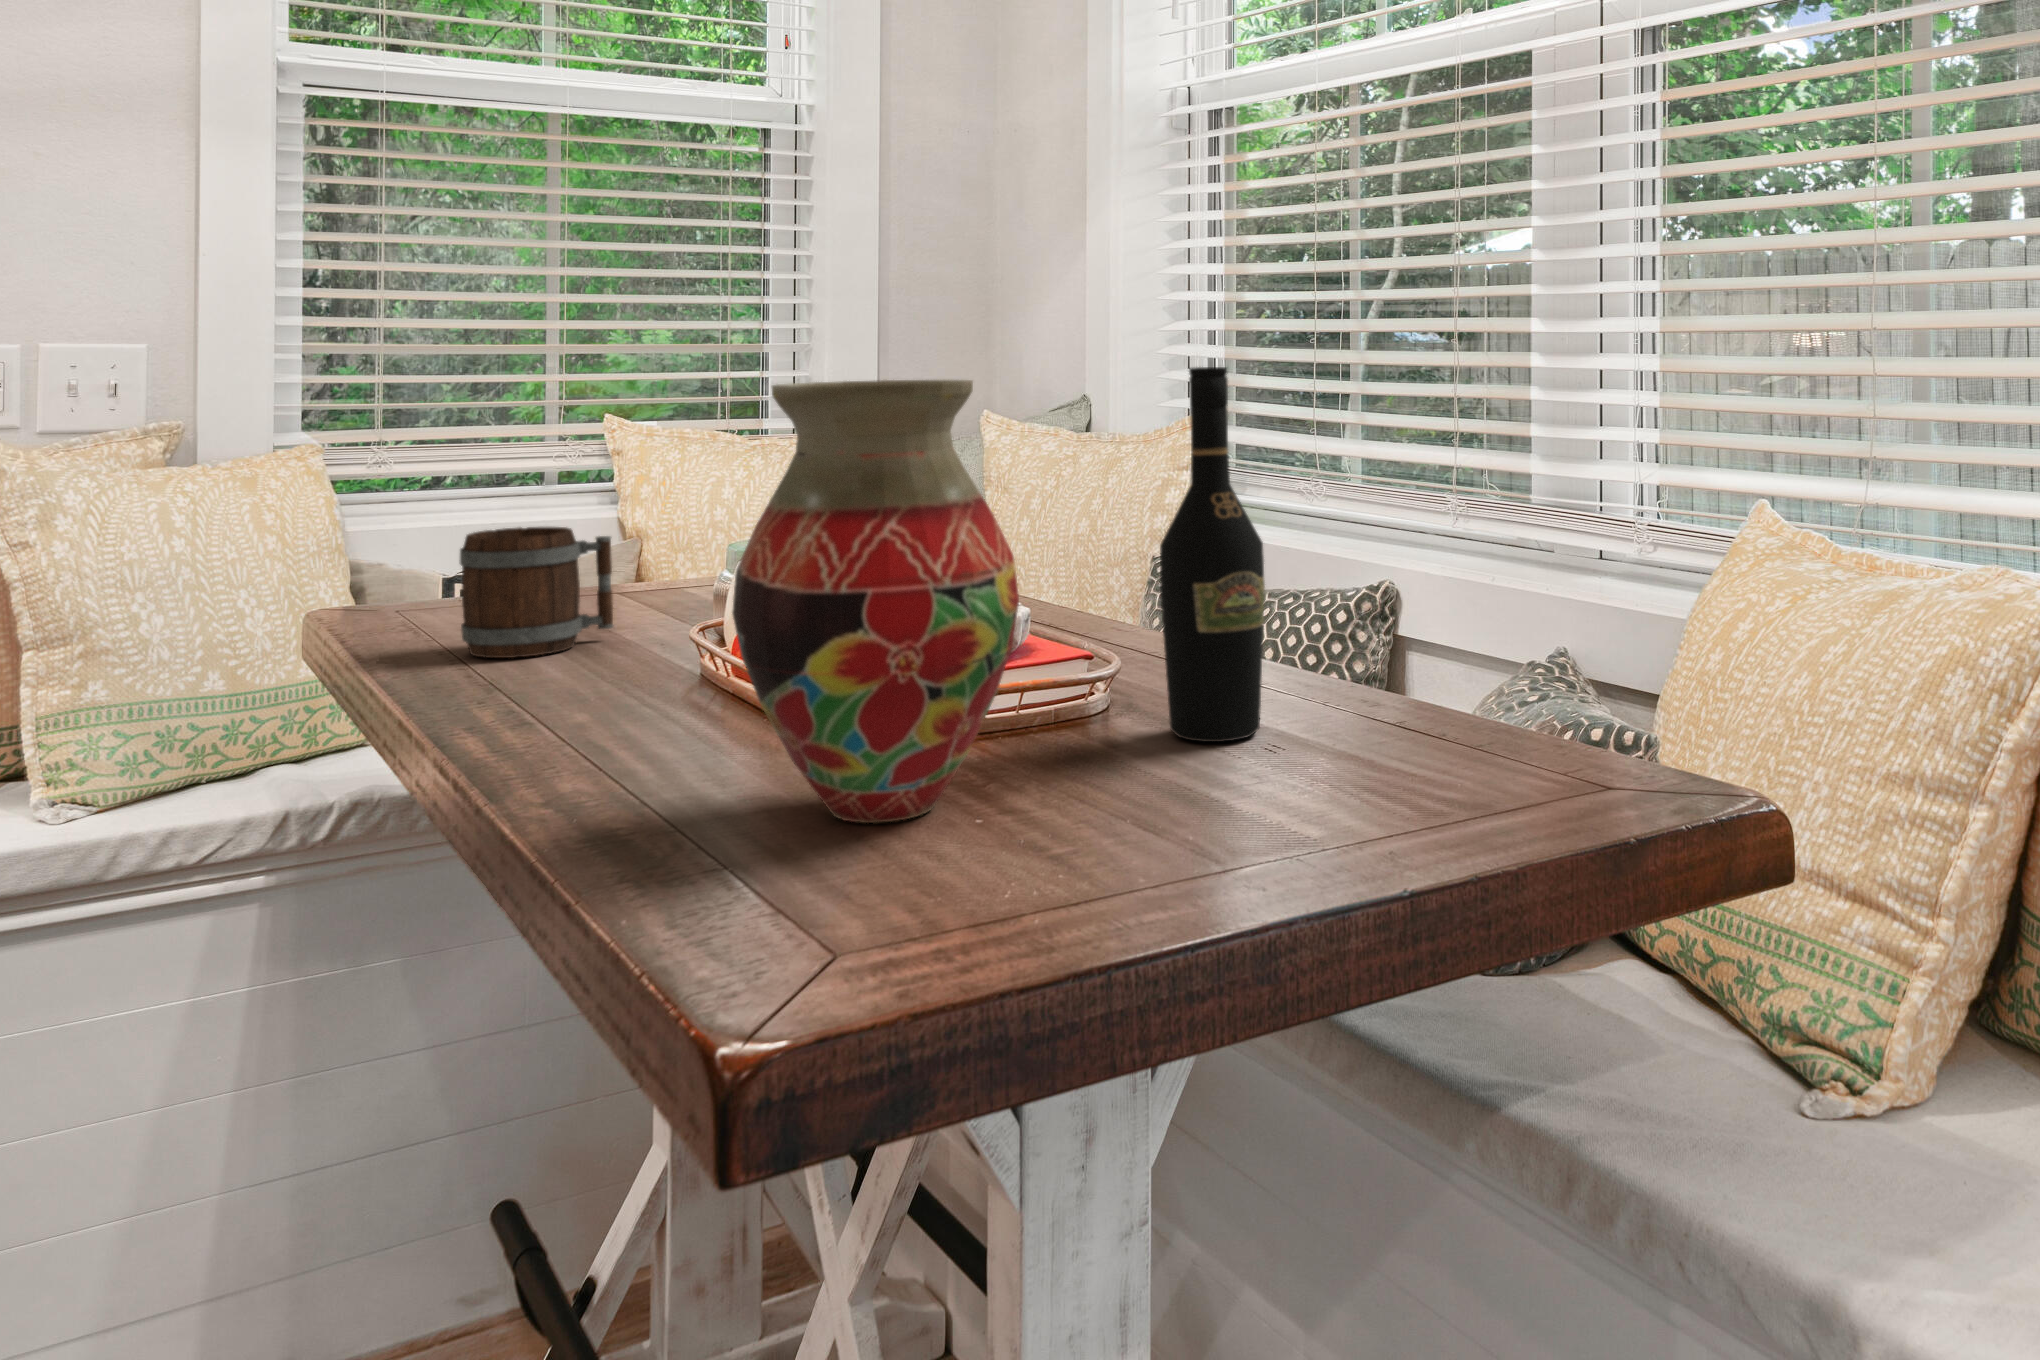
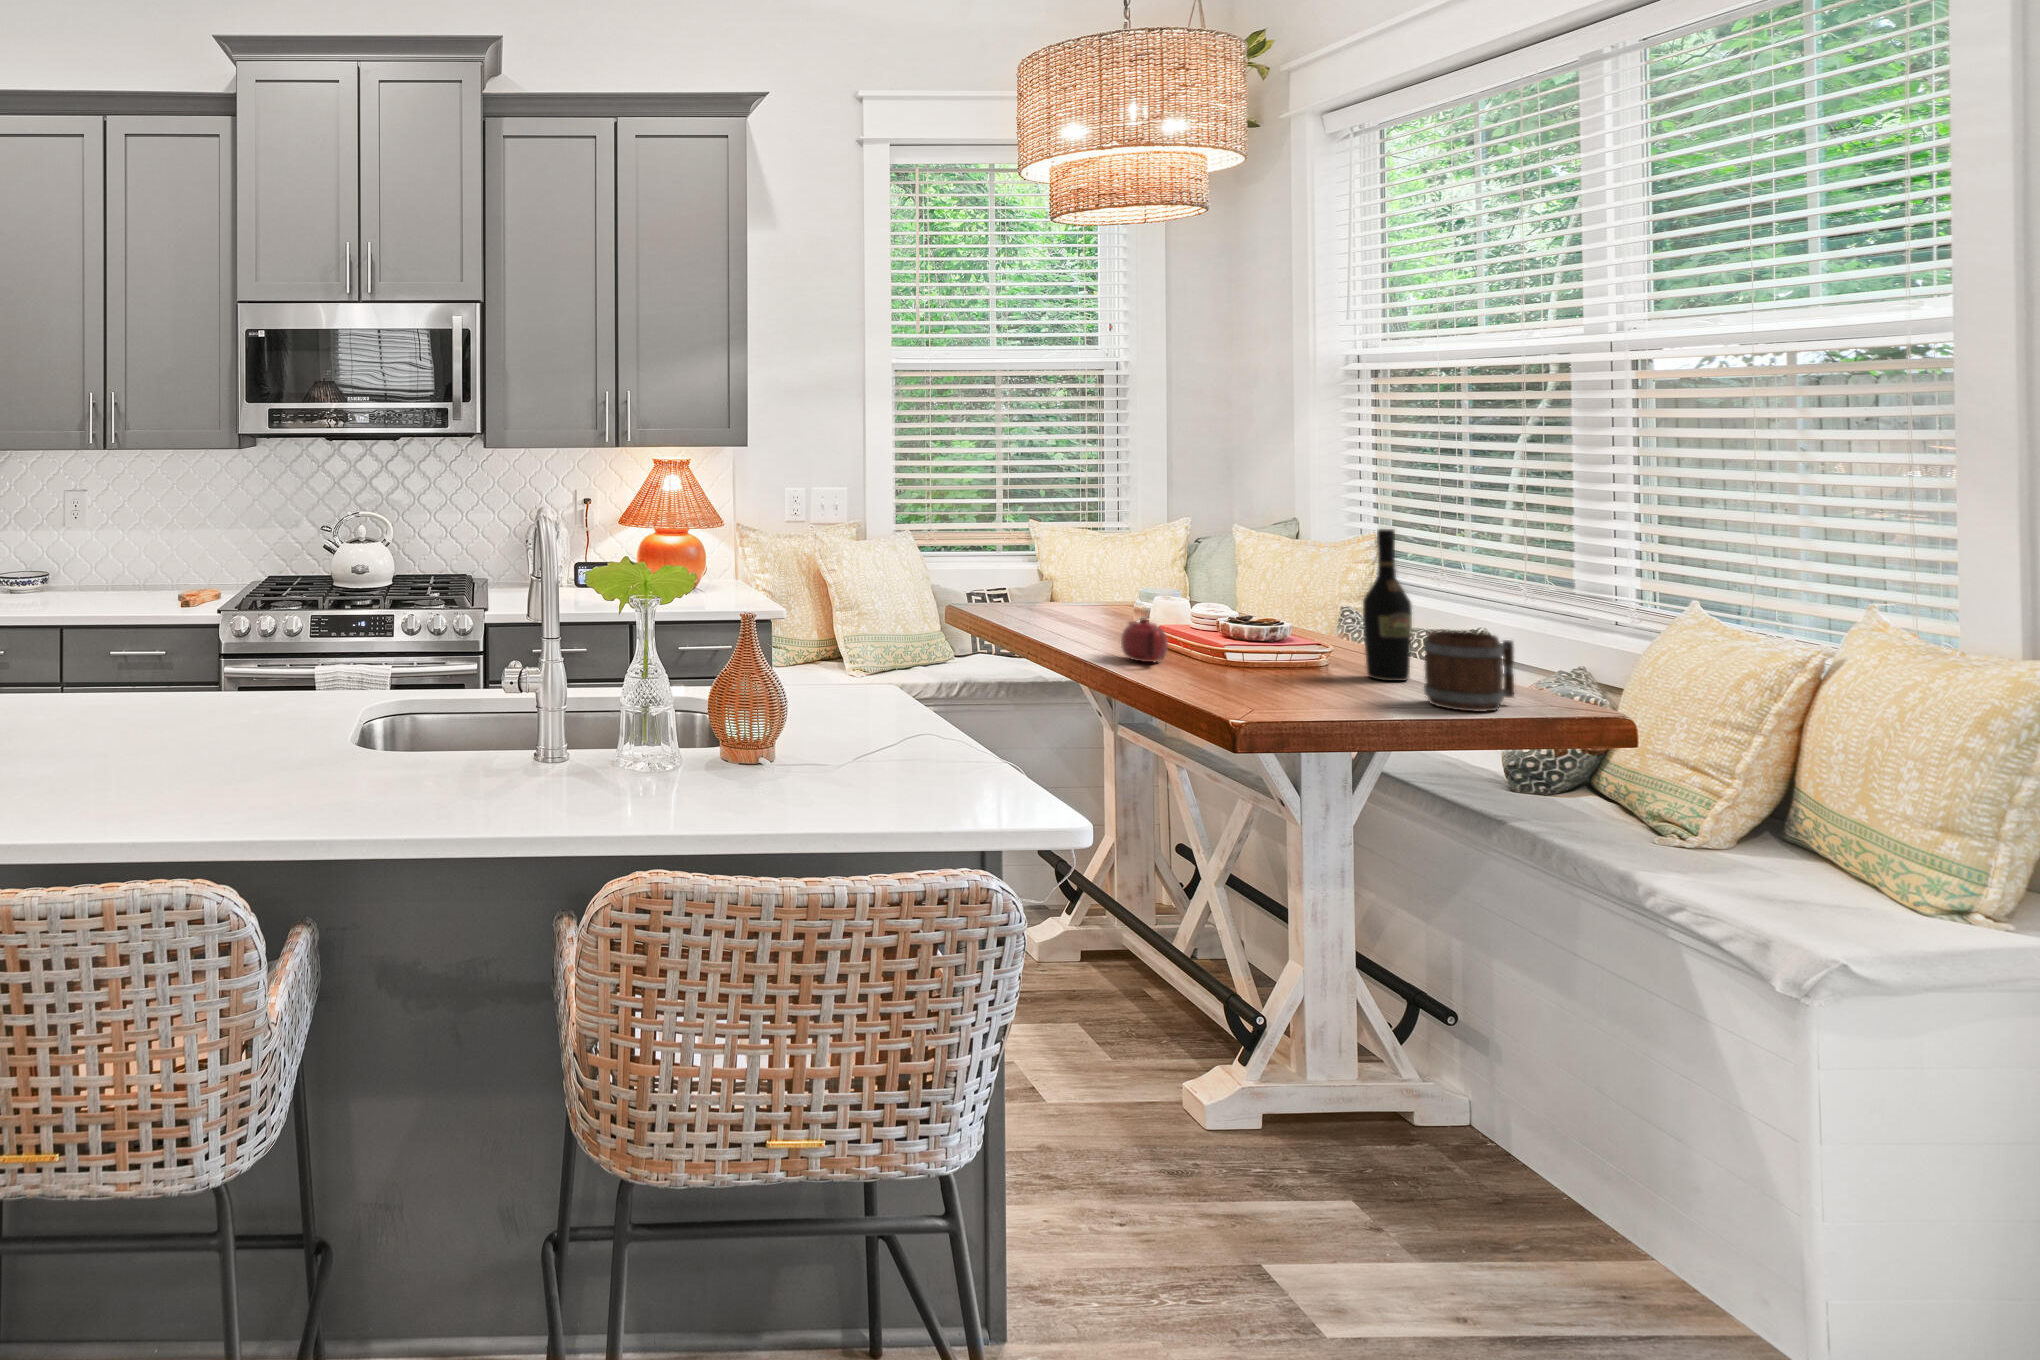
vase: present [732,380,1019,823] -> none [1198,531,1309,689]
mug: present [460,527,614,658] -> present [1424,630,1514,711]
teapot: none [603,630,722,750] -> present [1121,618,1168,662]

